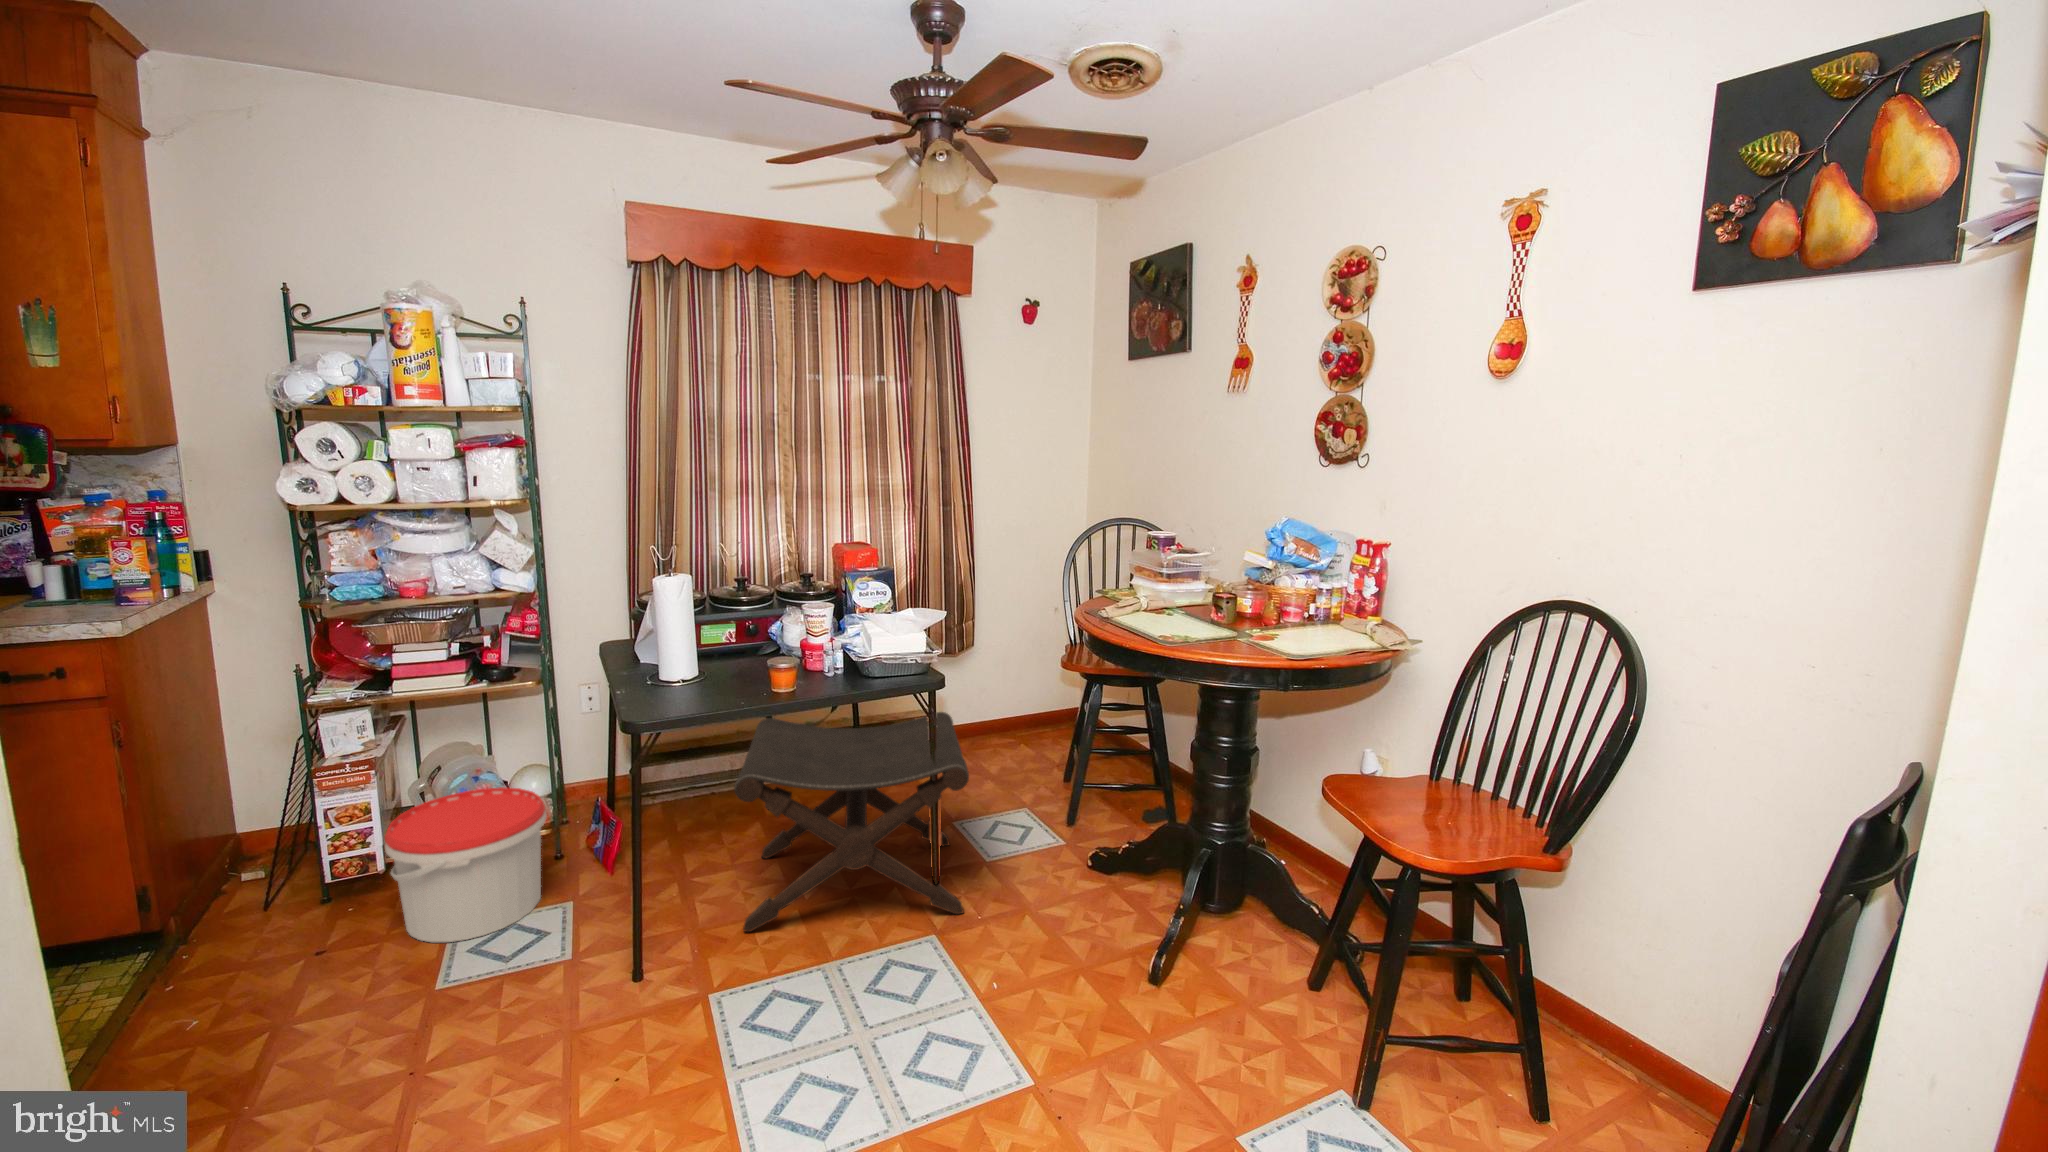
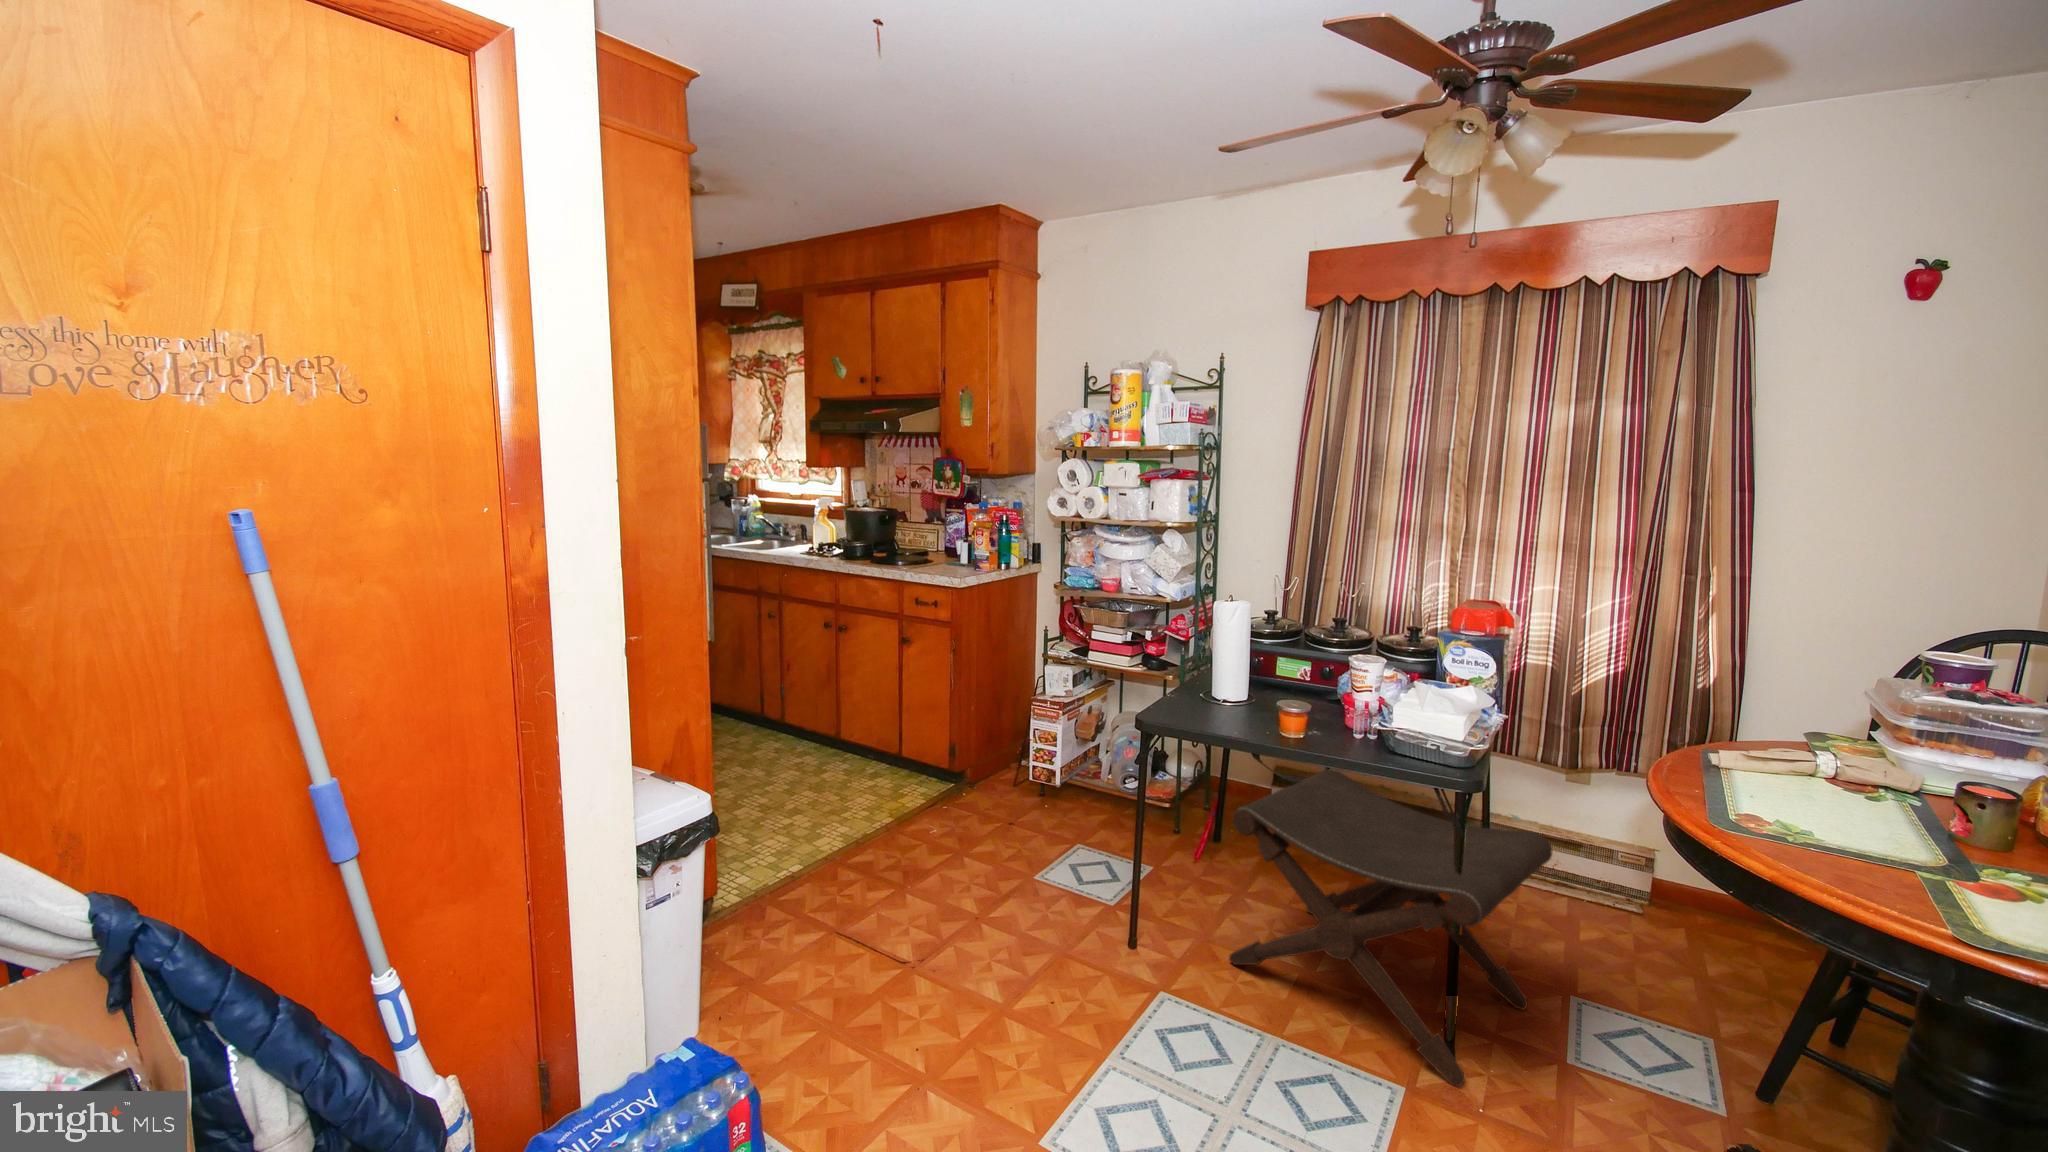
bucket: present [385,787,547,942] -> none [1040,747,1146,862]

